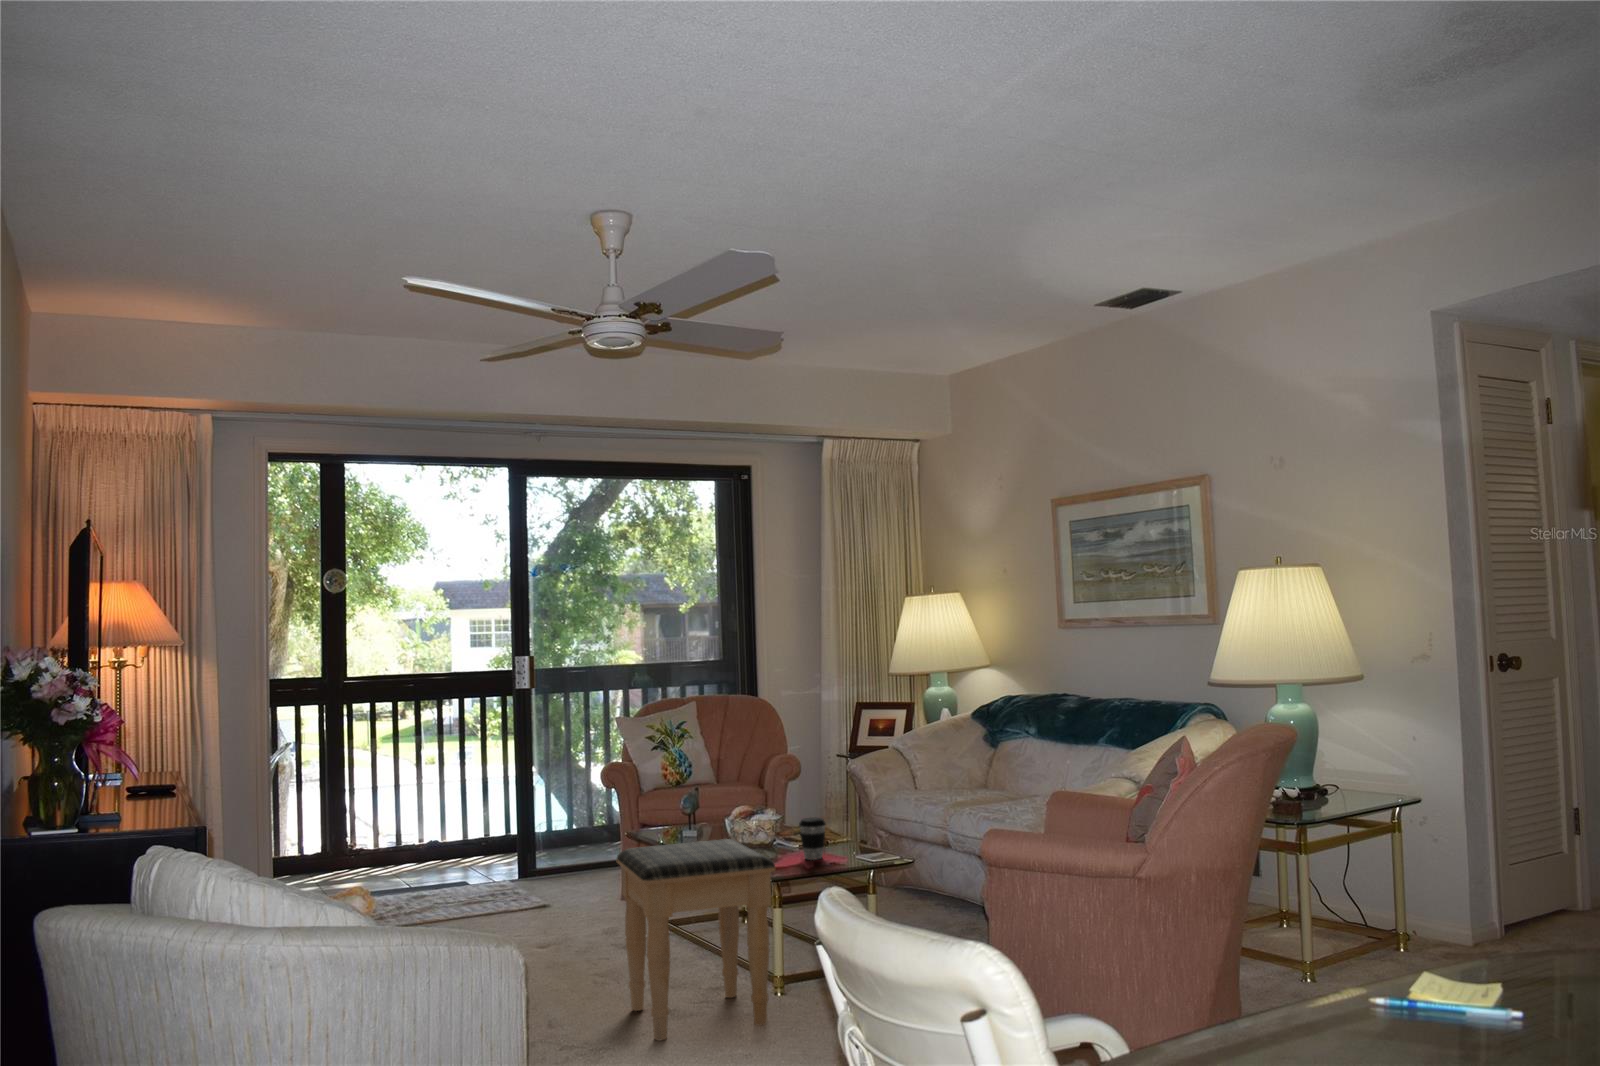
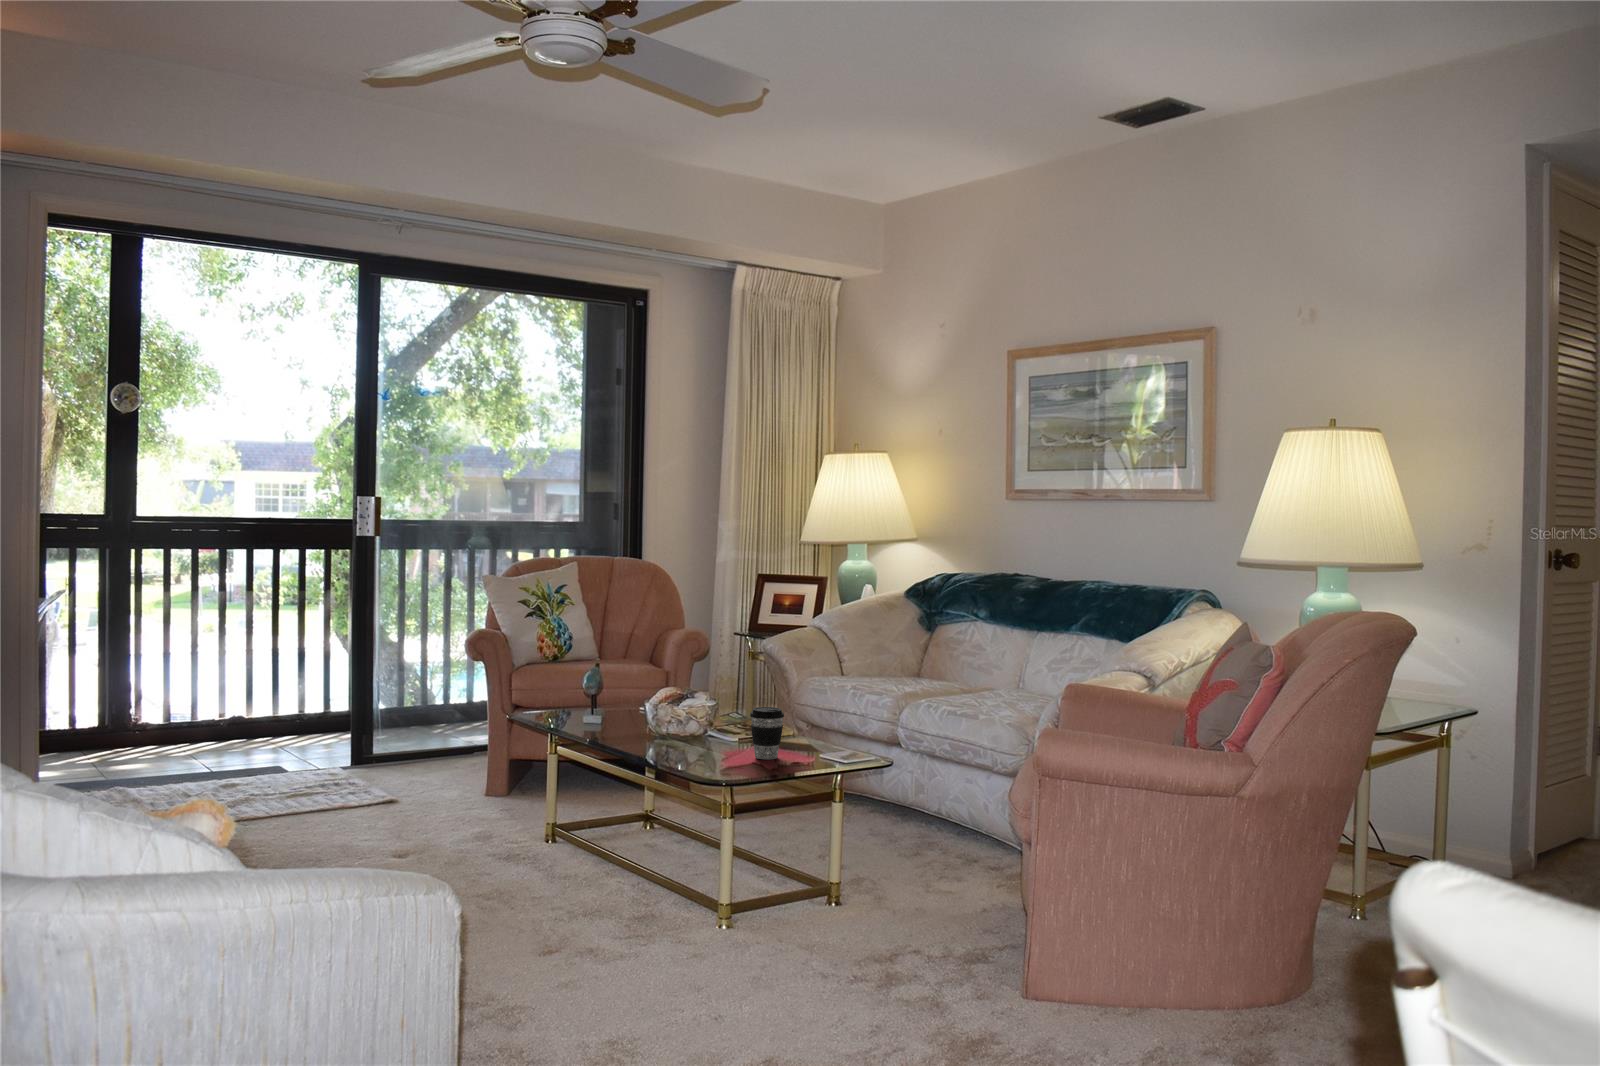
footstool: present [616,839,775,1041] -> none [523,732,744,996]

